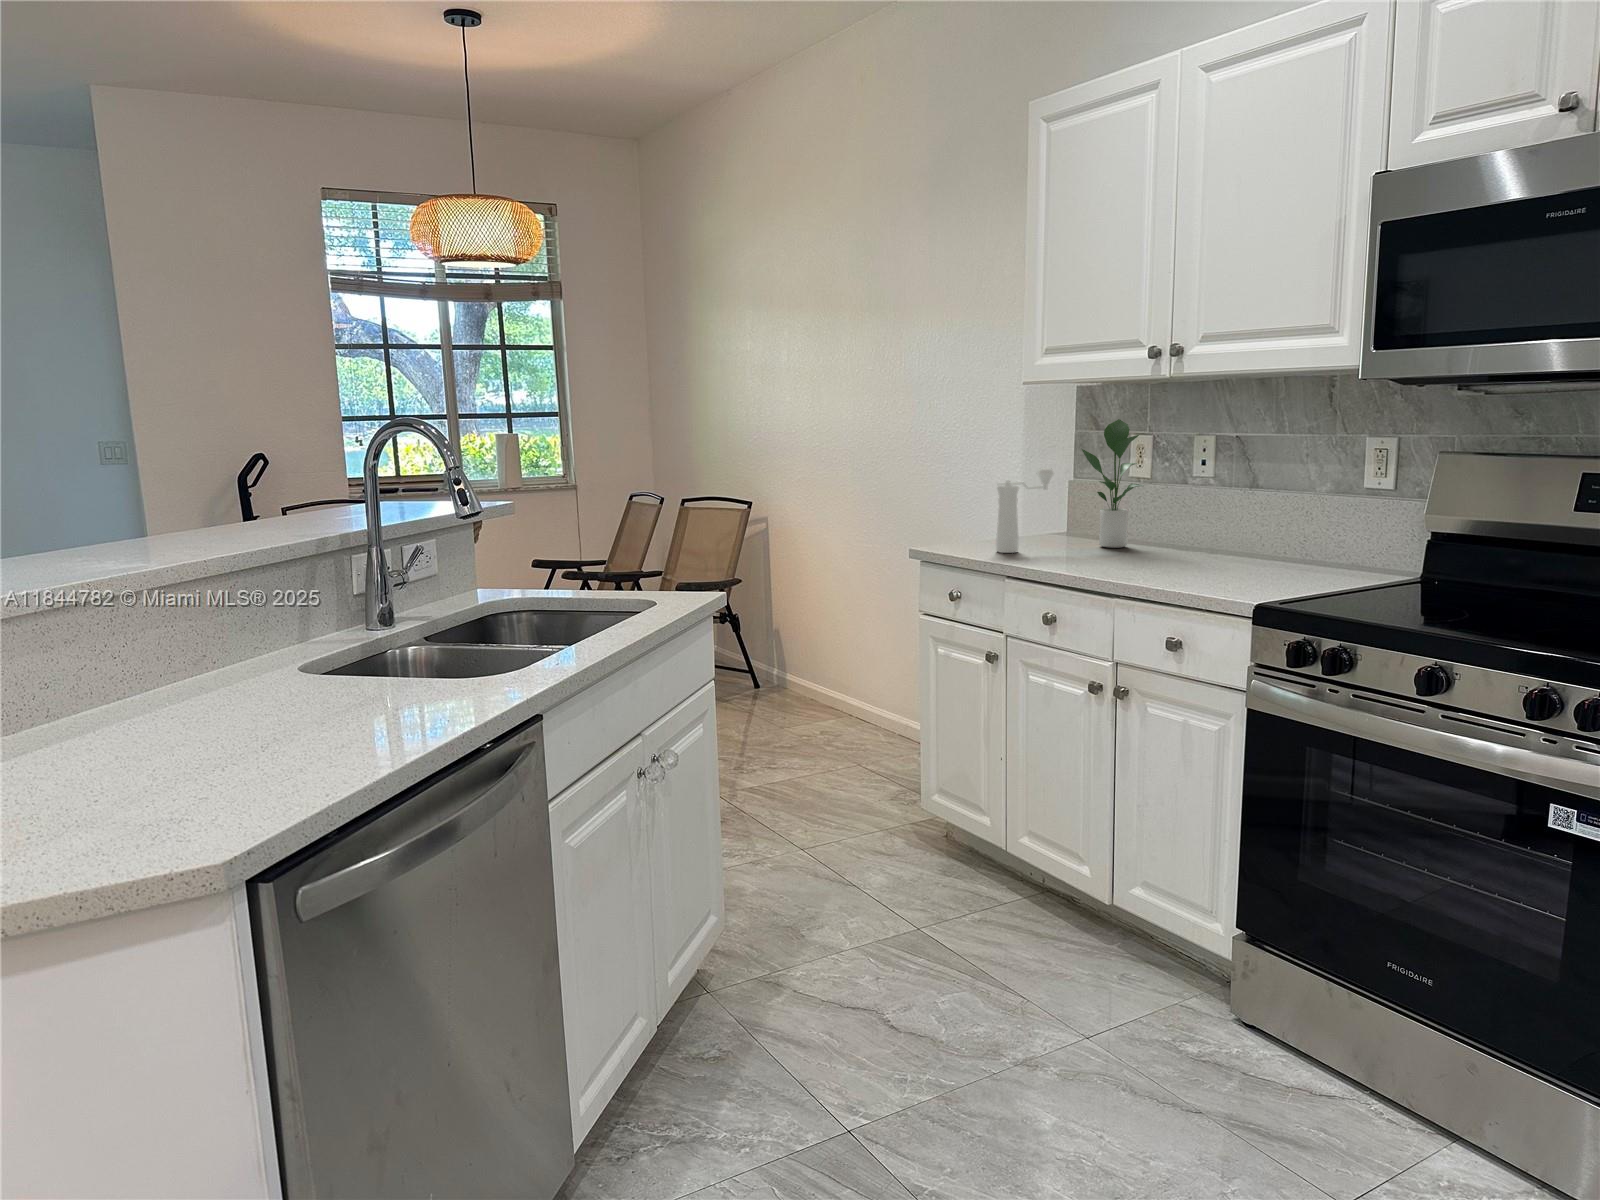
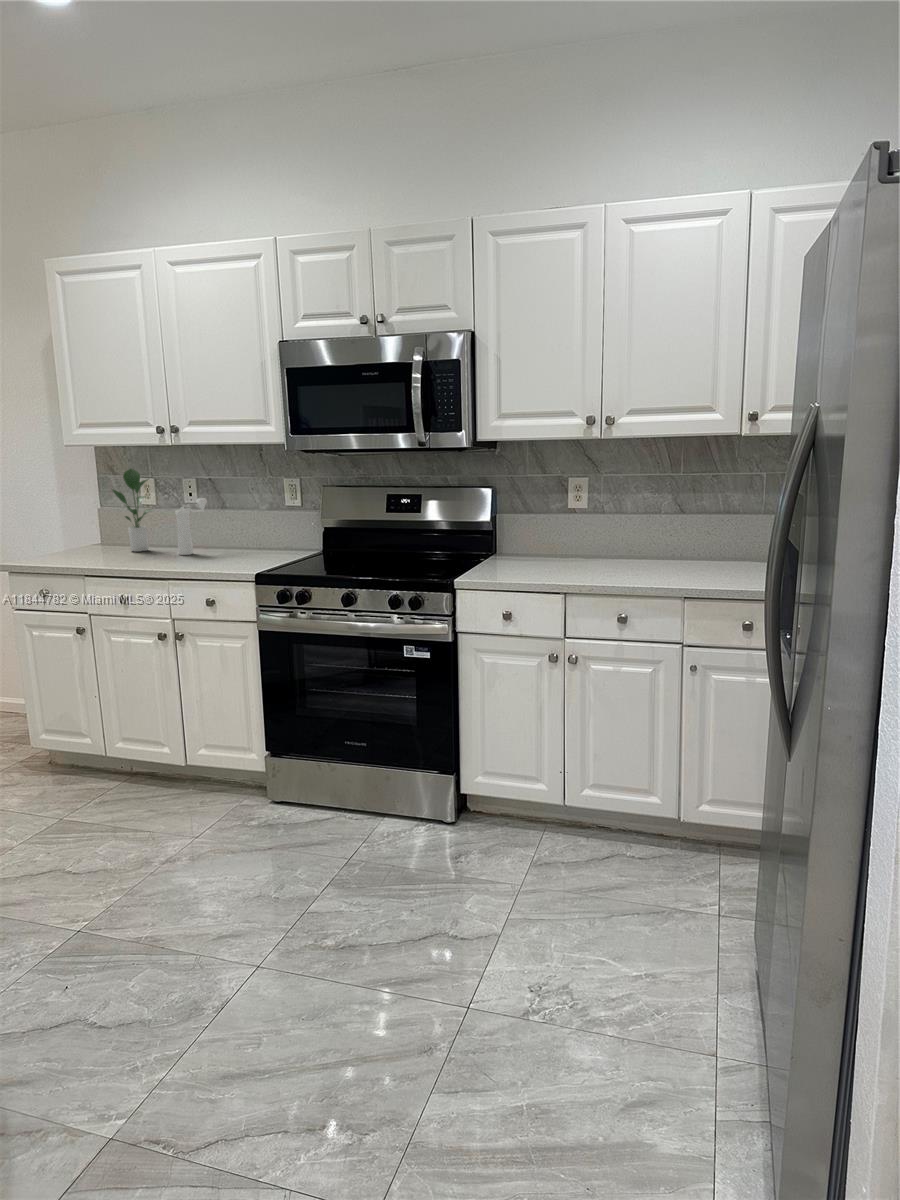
pepper mill: present [996,468,1054,553] -> present [175,498,207,555]

